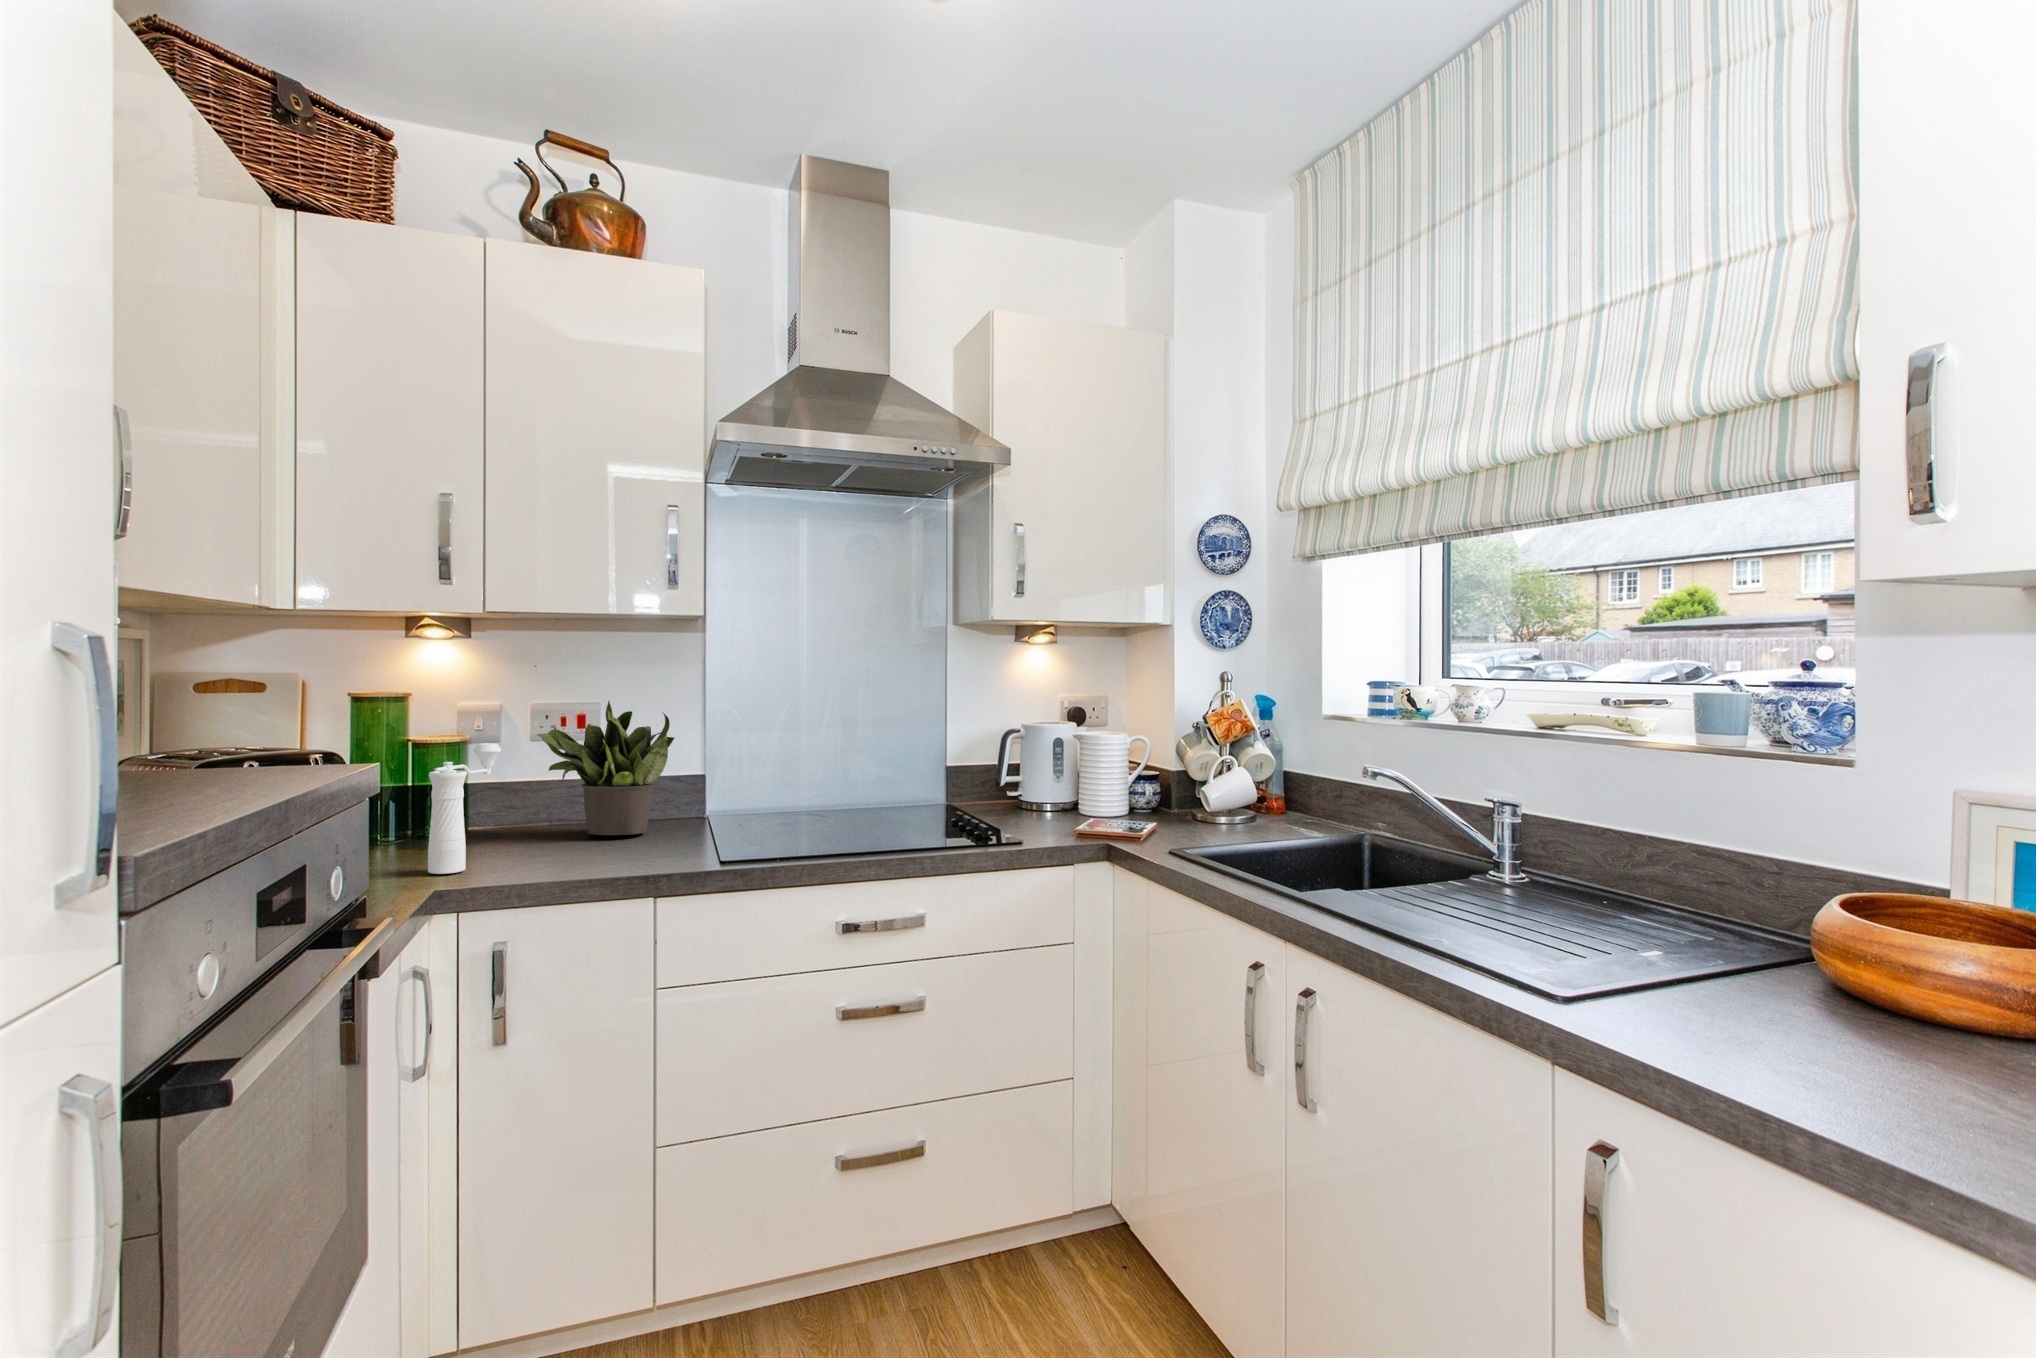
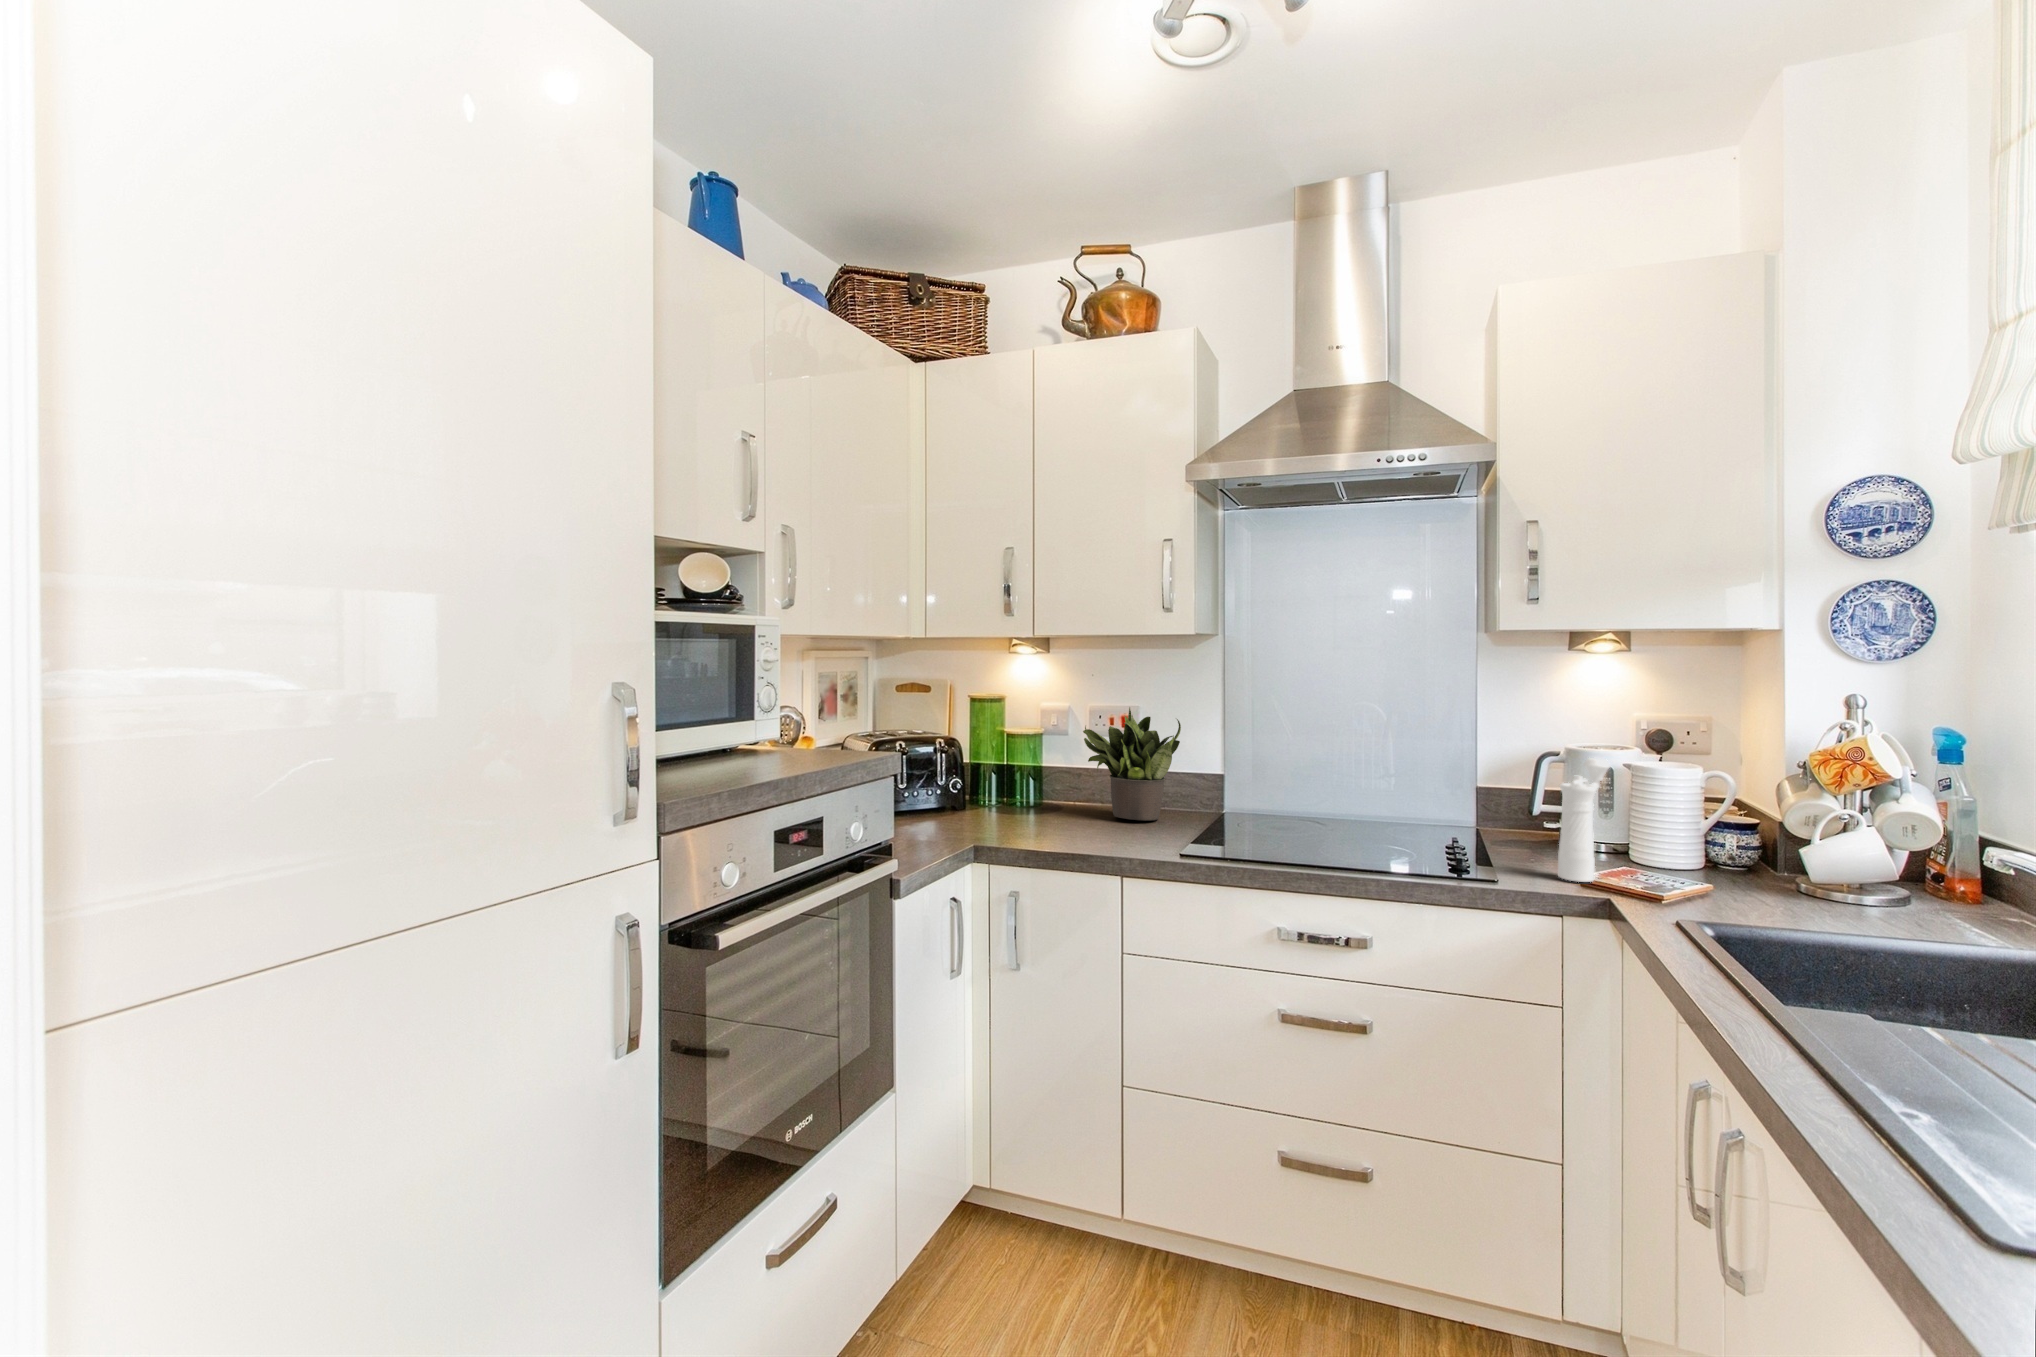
pepper mill: present [428,743,501,874] -> present [1558,758,1610,882]

